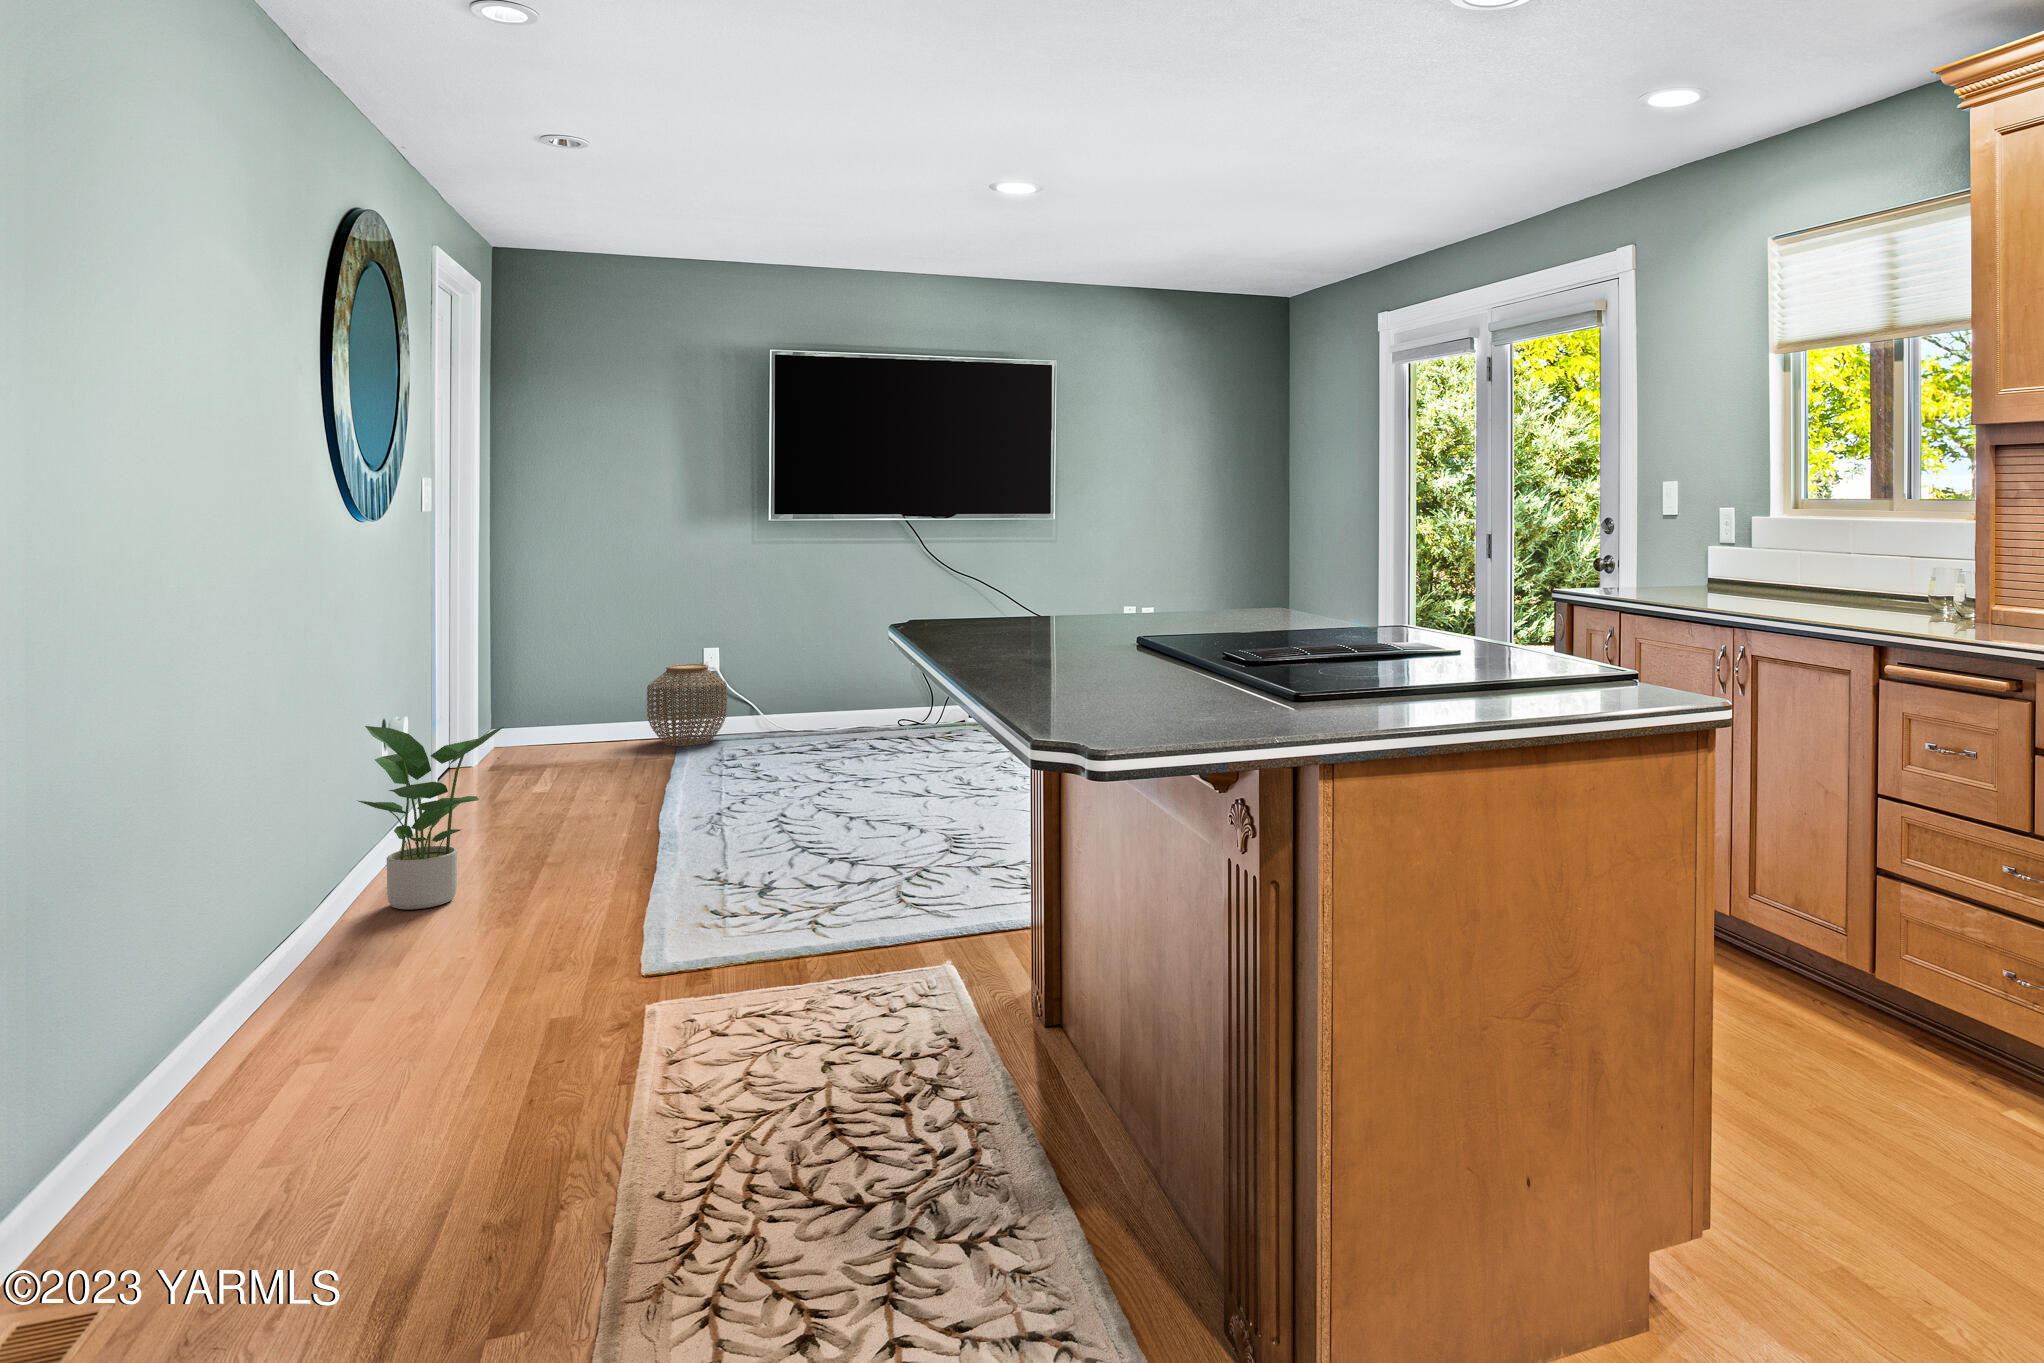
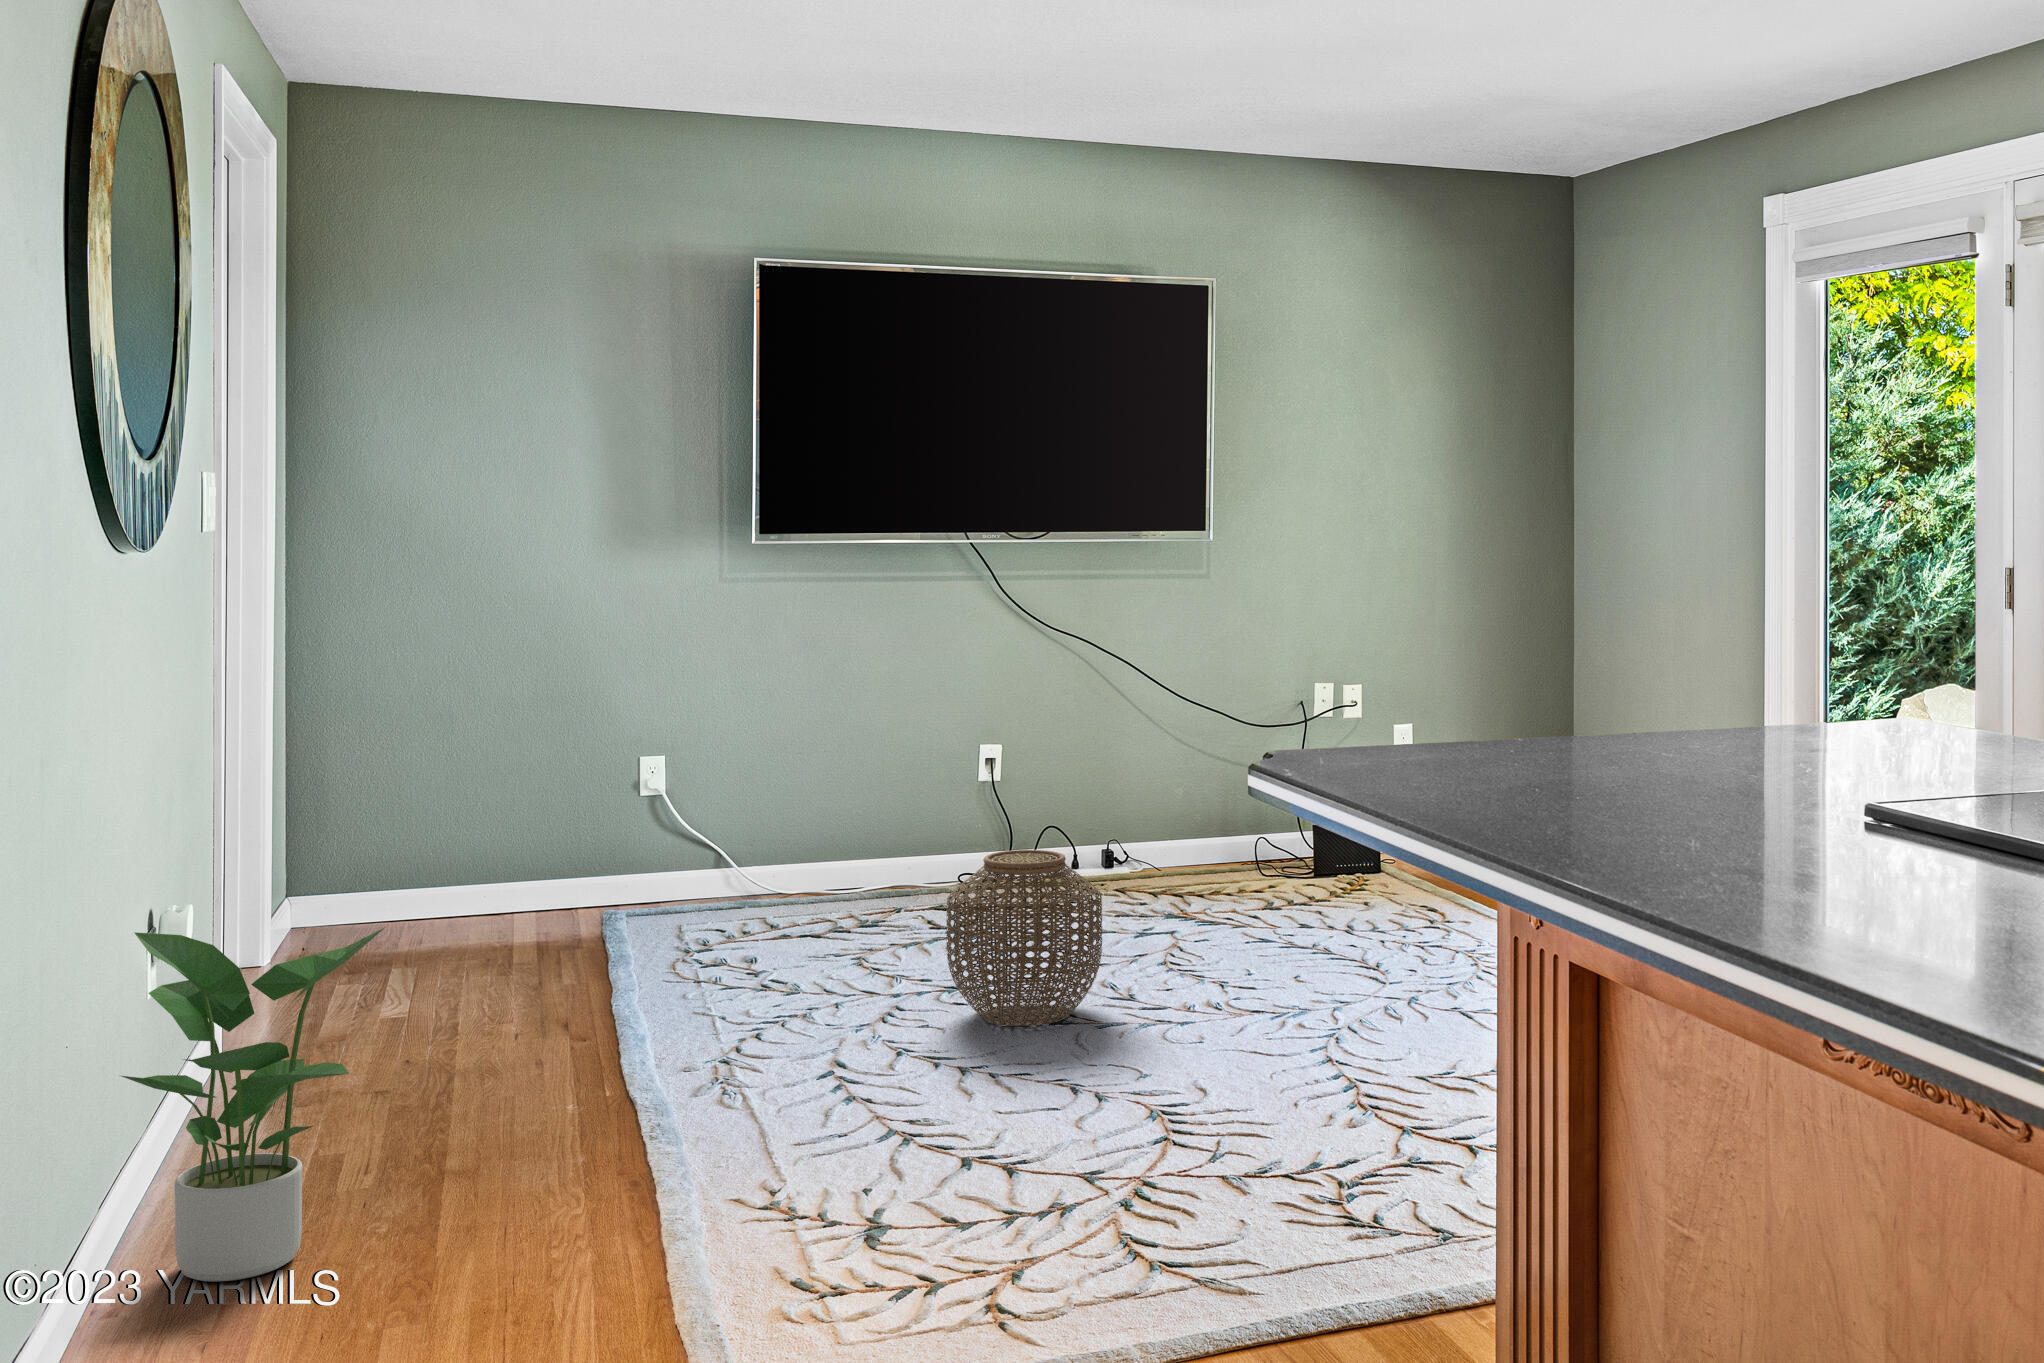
woven basket: present [647,664,727,746] -> present [947,850,1102,1026]

